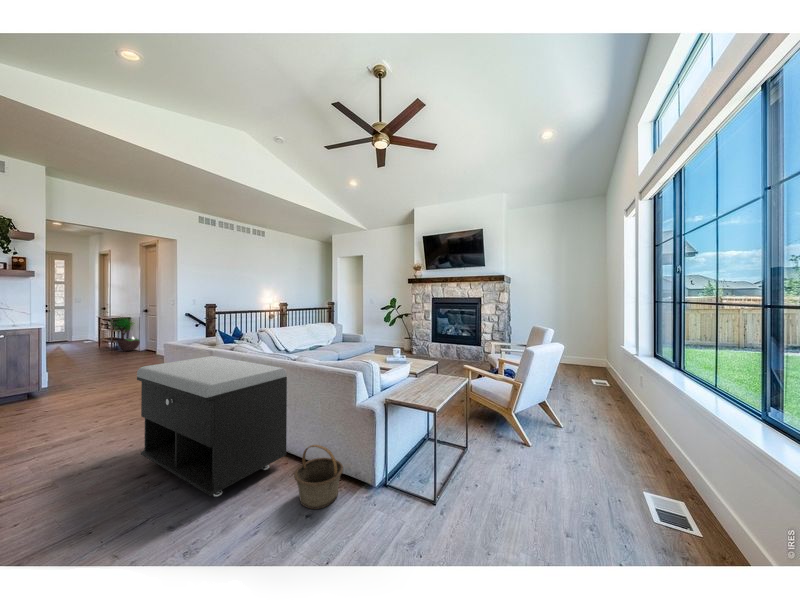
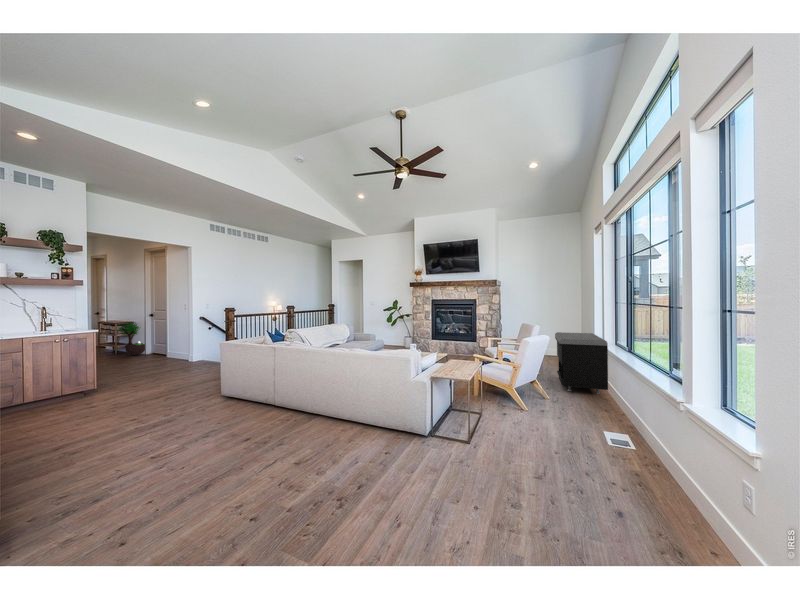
storage bench: present [137,356,287,497] -> present [555,332,608,394]
basket: present [294,445,343,509] -> none [371,407,404,448]

